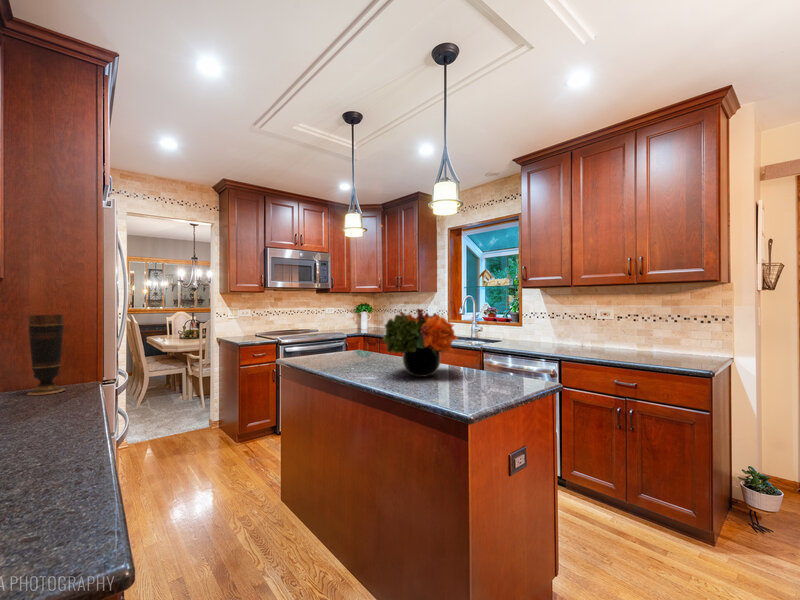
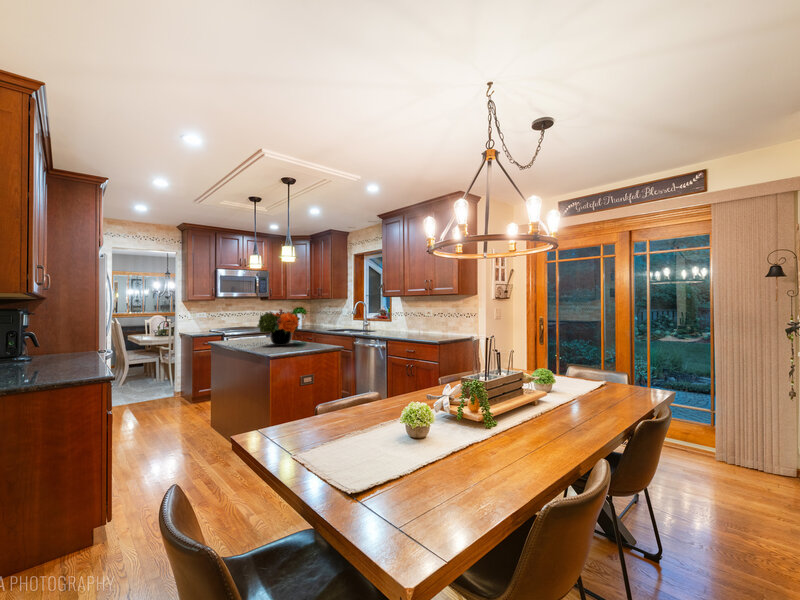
vase: present [27,315,65,395] -> none [63,313,83,353]

